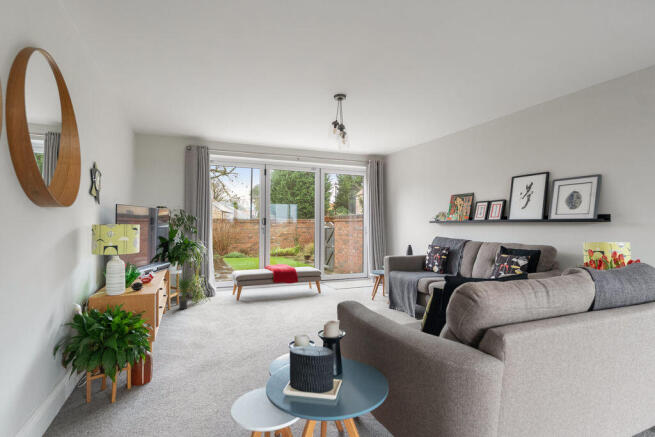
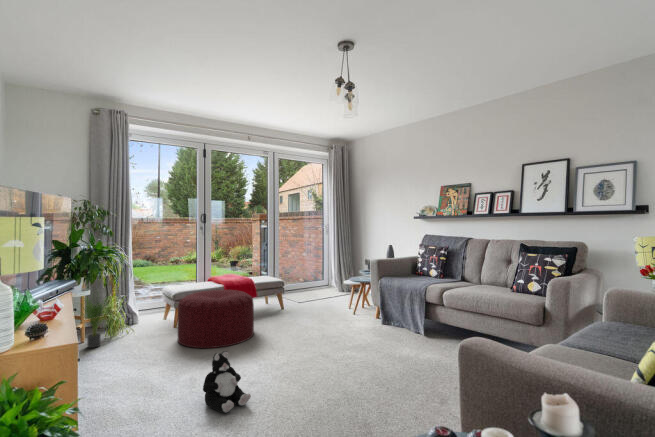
ottoman: none [235,275,289,315] -> present [178,290,254,348]
plush toy: none [235,311,264,349] -> present [203,351,251,413]

